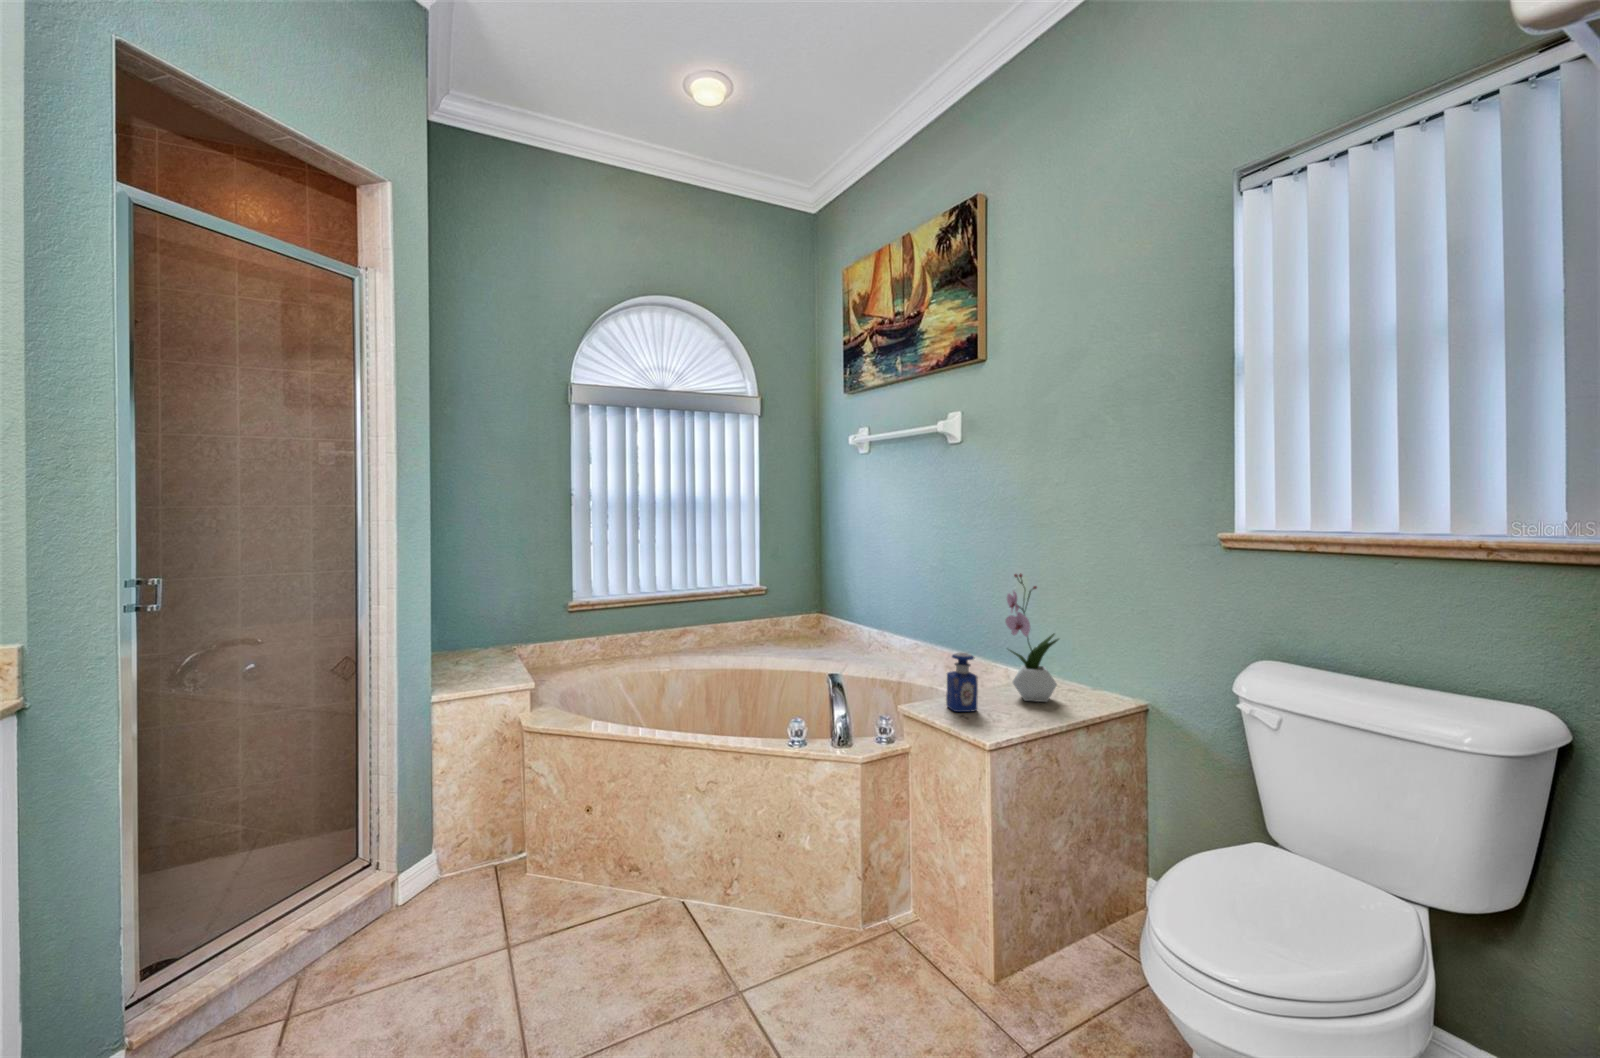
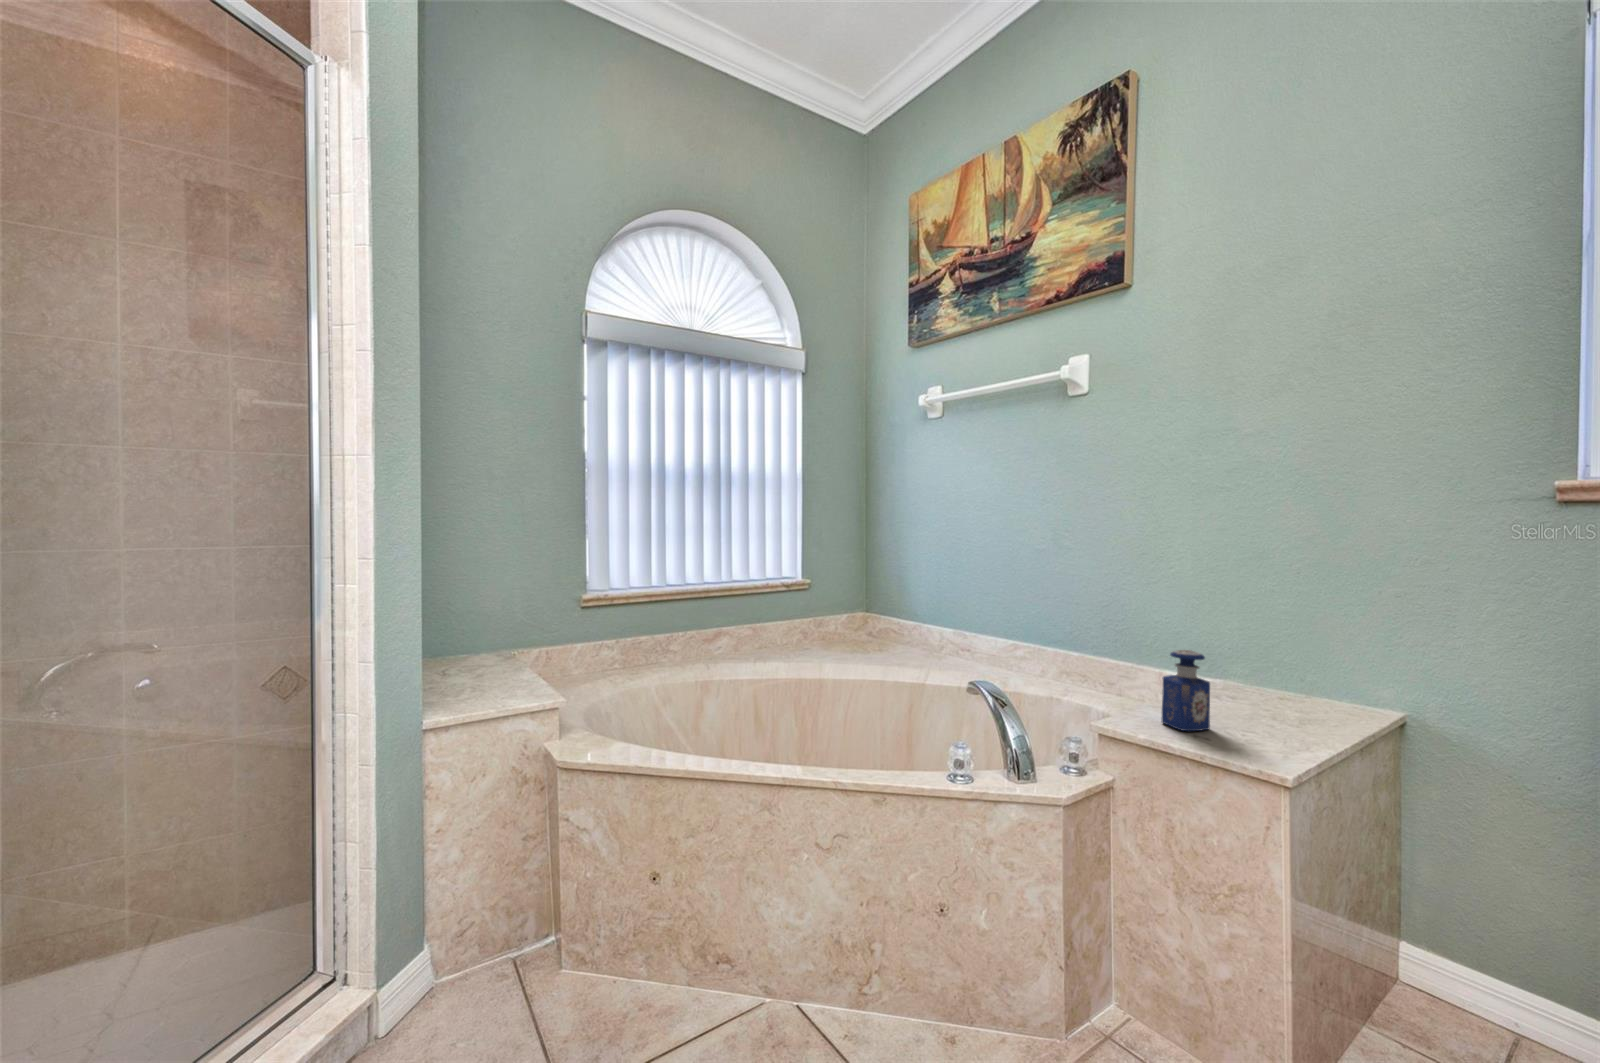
flower arrangement: present [1005,573,1059,702] -> none [1218,544,1309,714]

